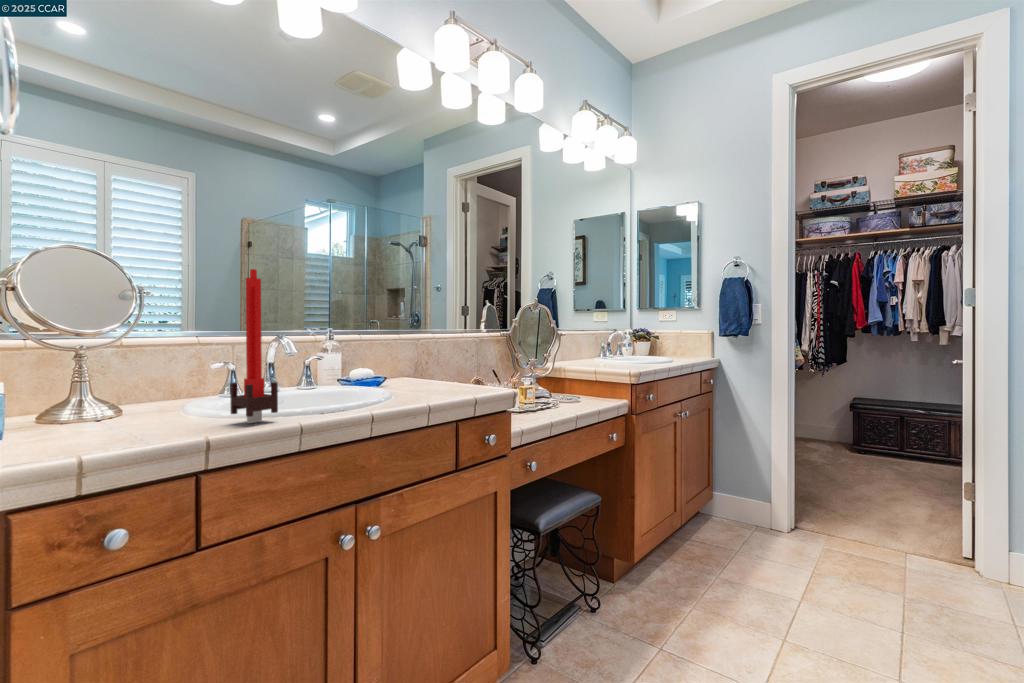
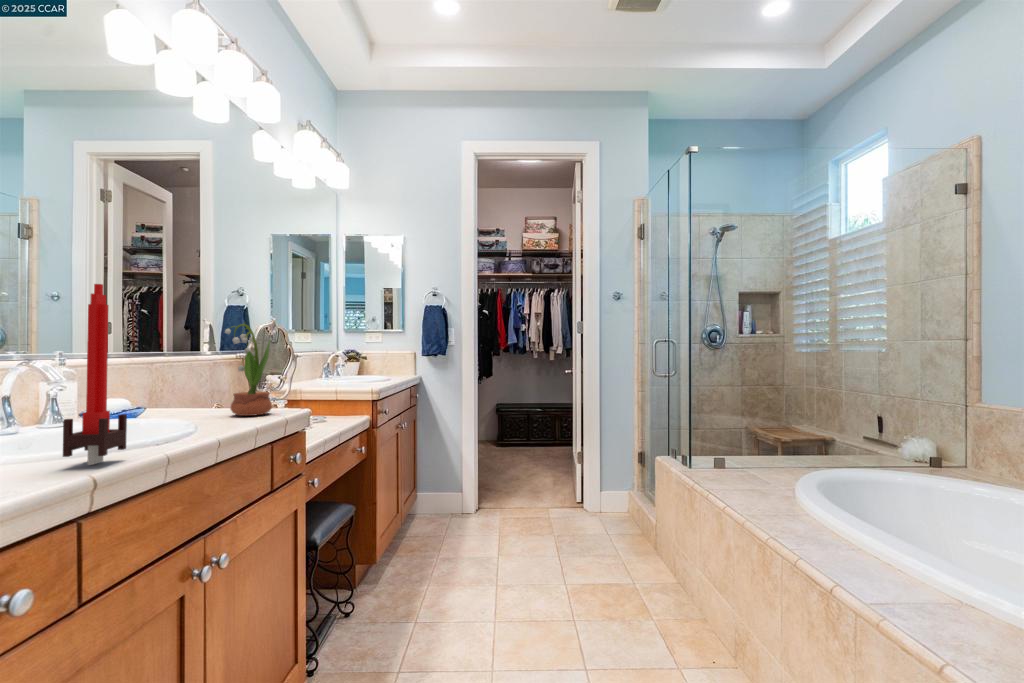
potted flower: none [437,301,477,392] -> present [225,324,272,416]

